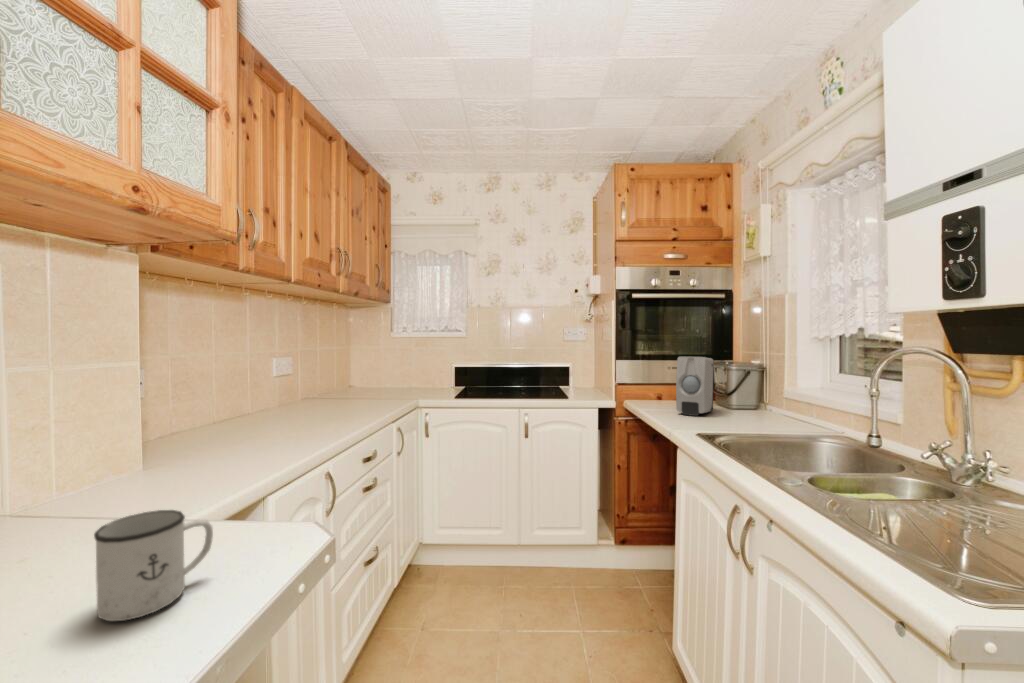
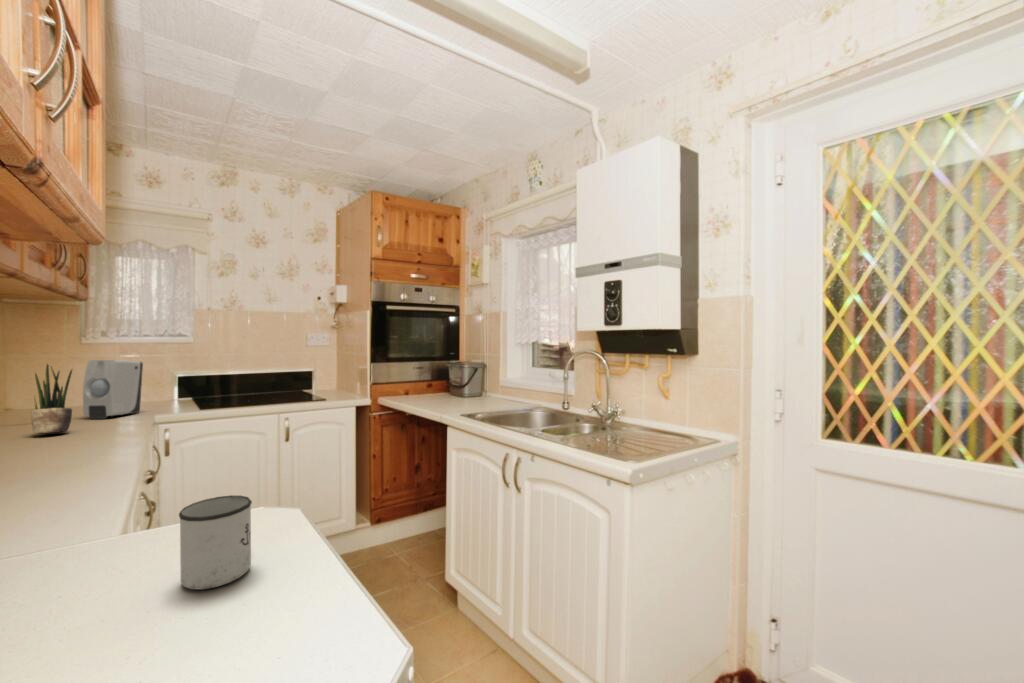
potted plant: none [339,354,362,407] -> present [31,364,72,434]
soap dispenser: present [676,357,714,416] -> present [83,360,143,419]

